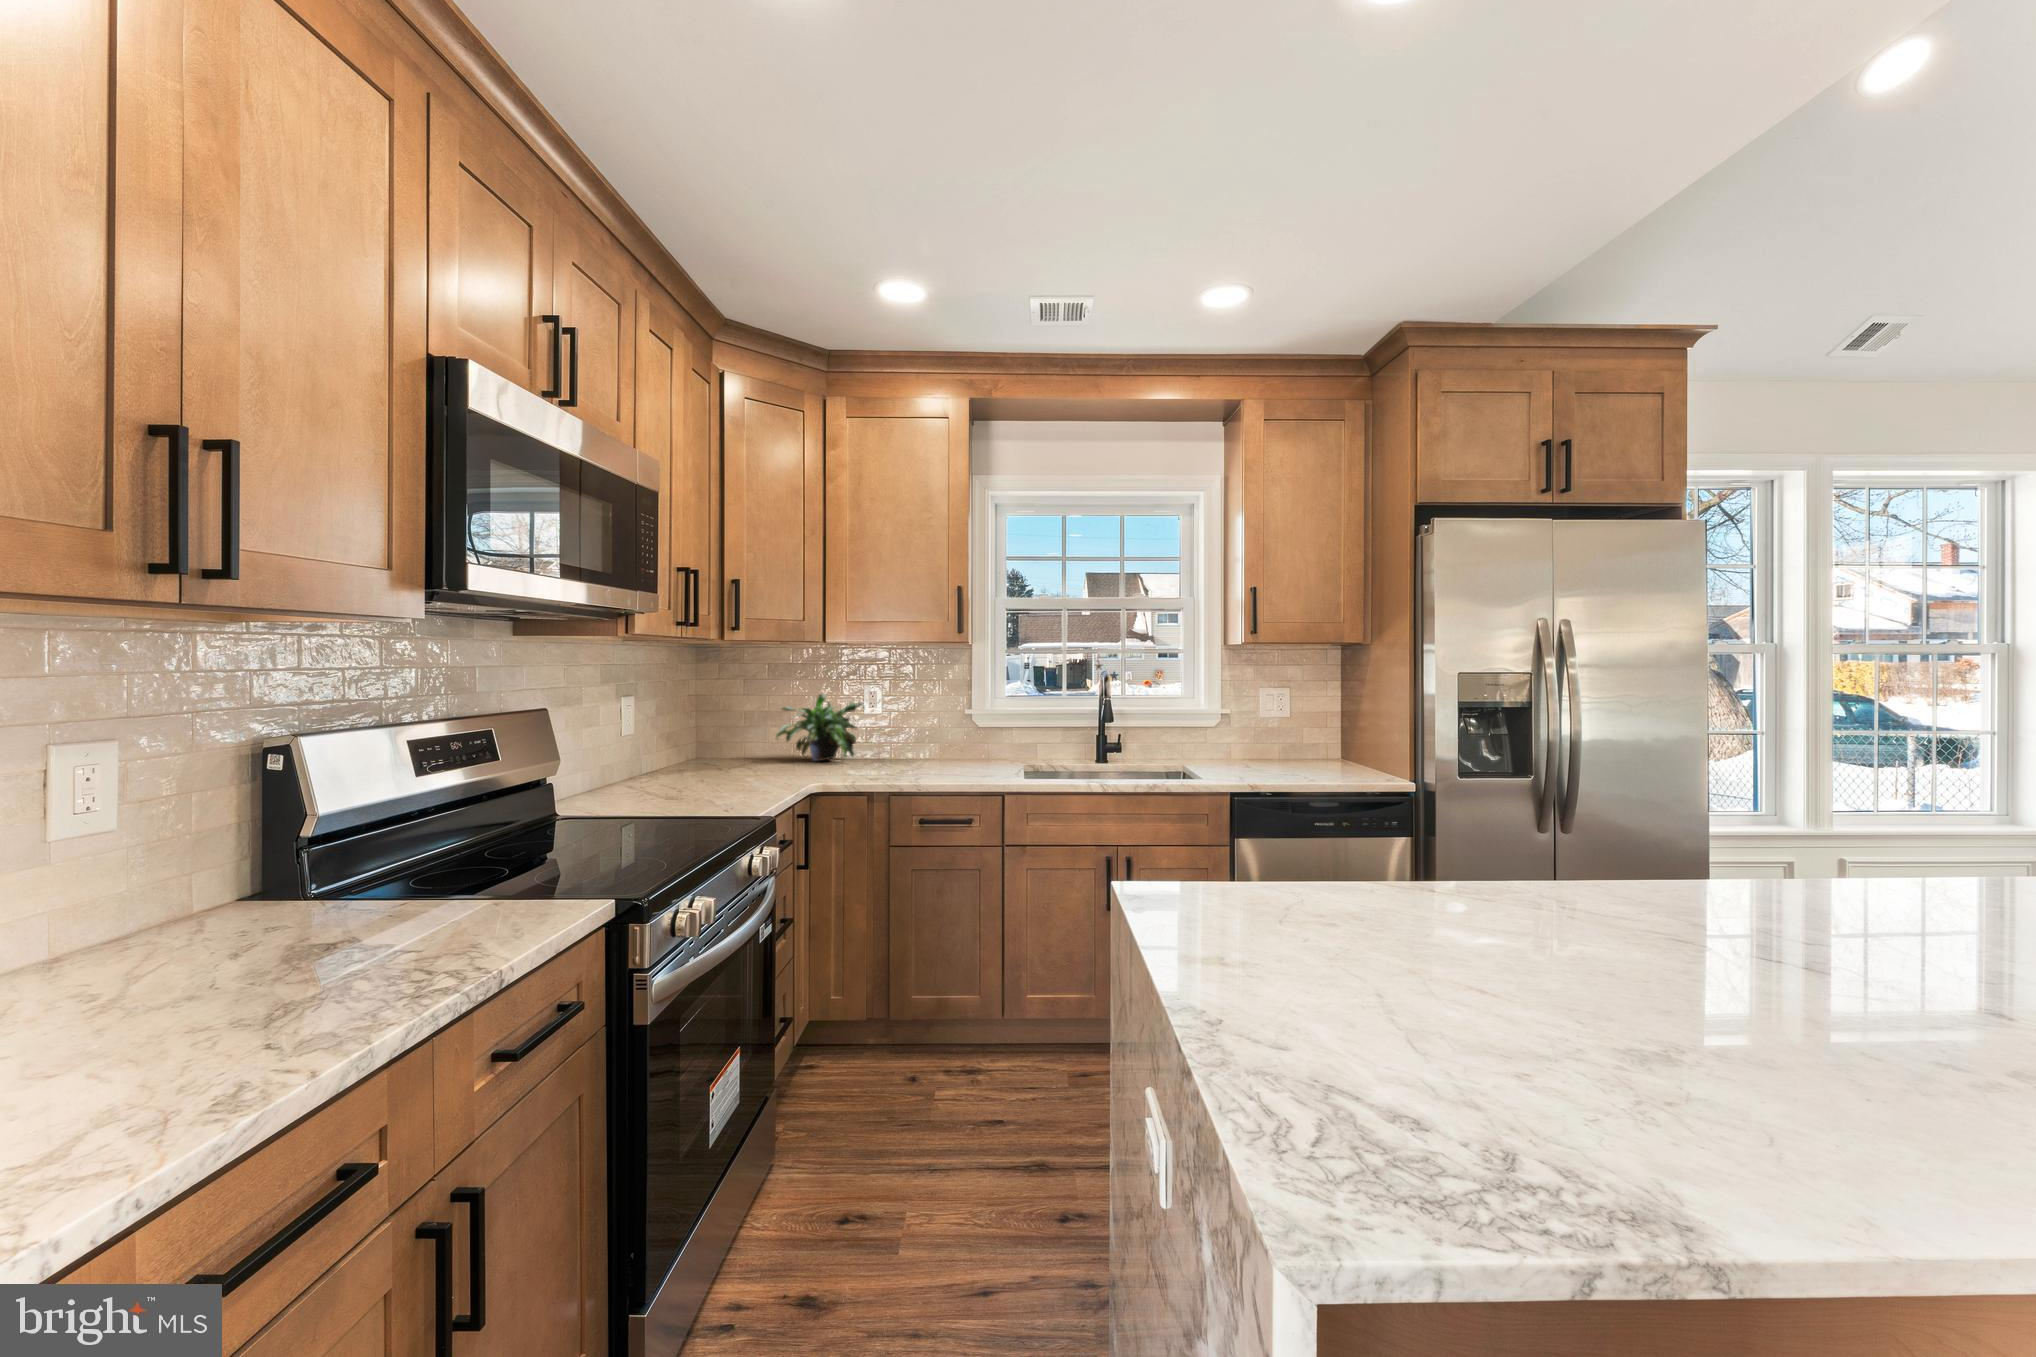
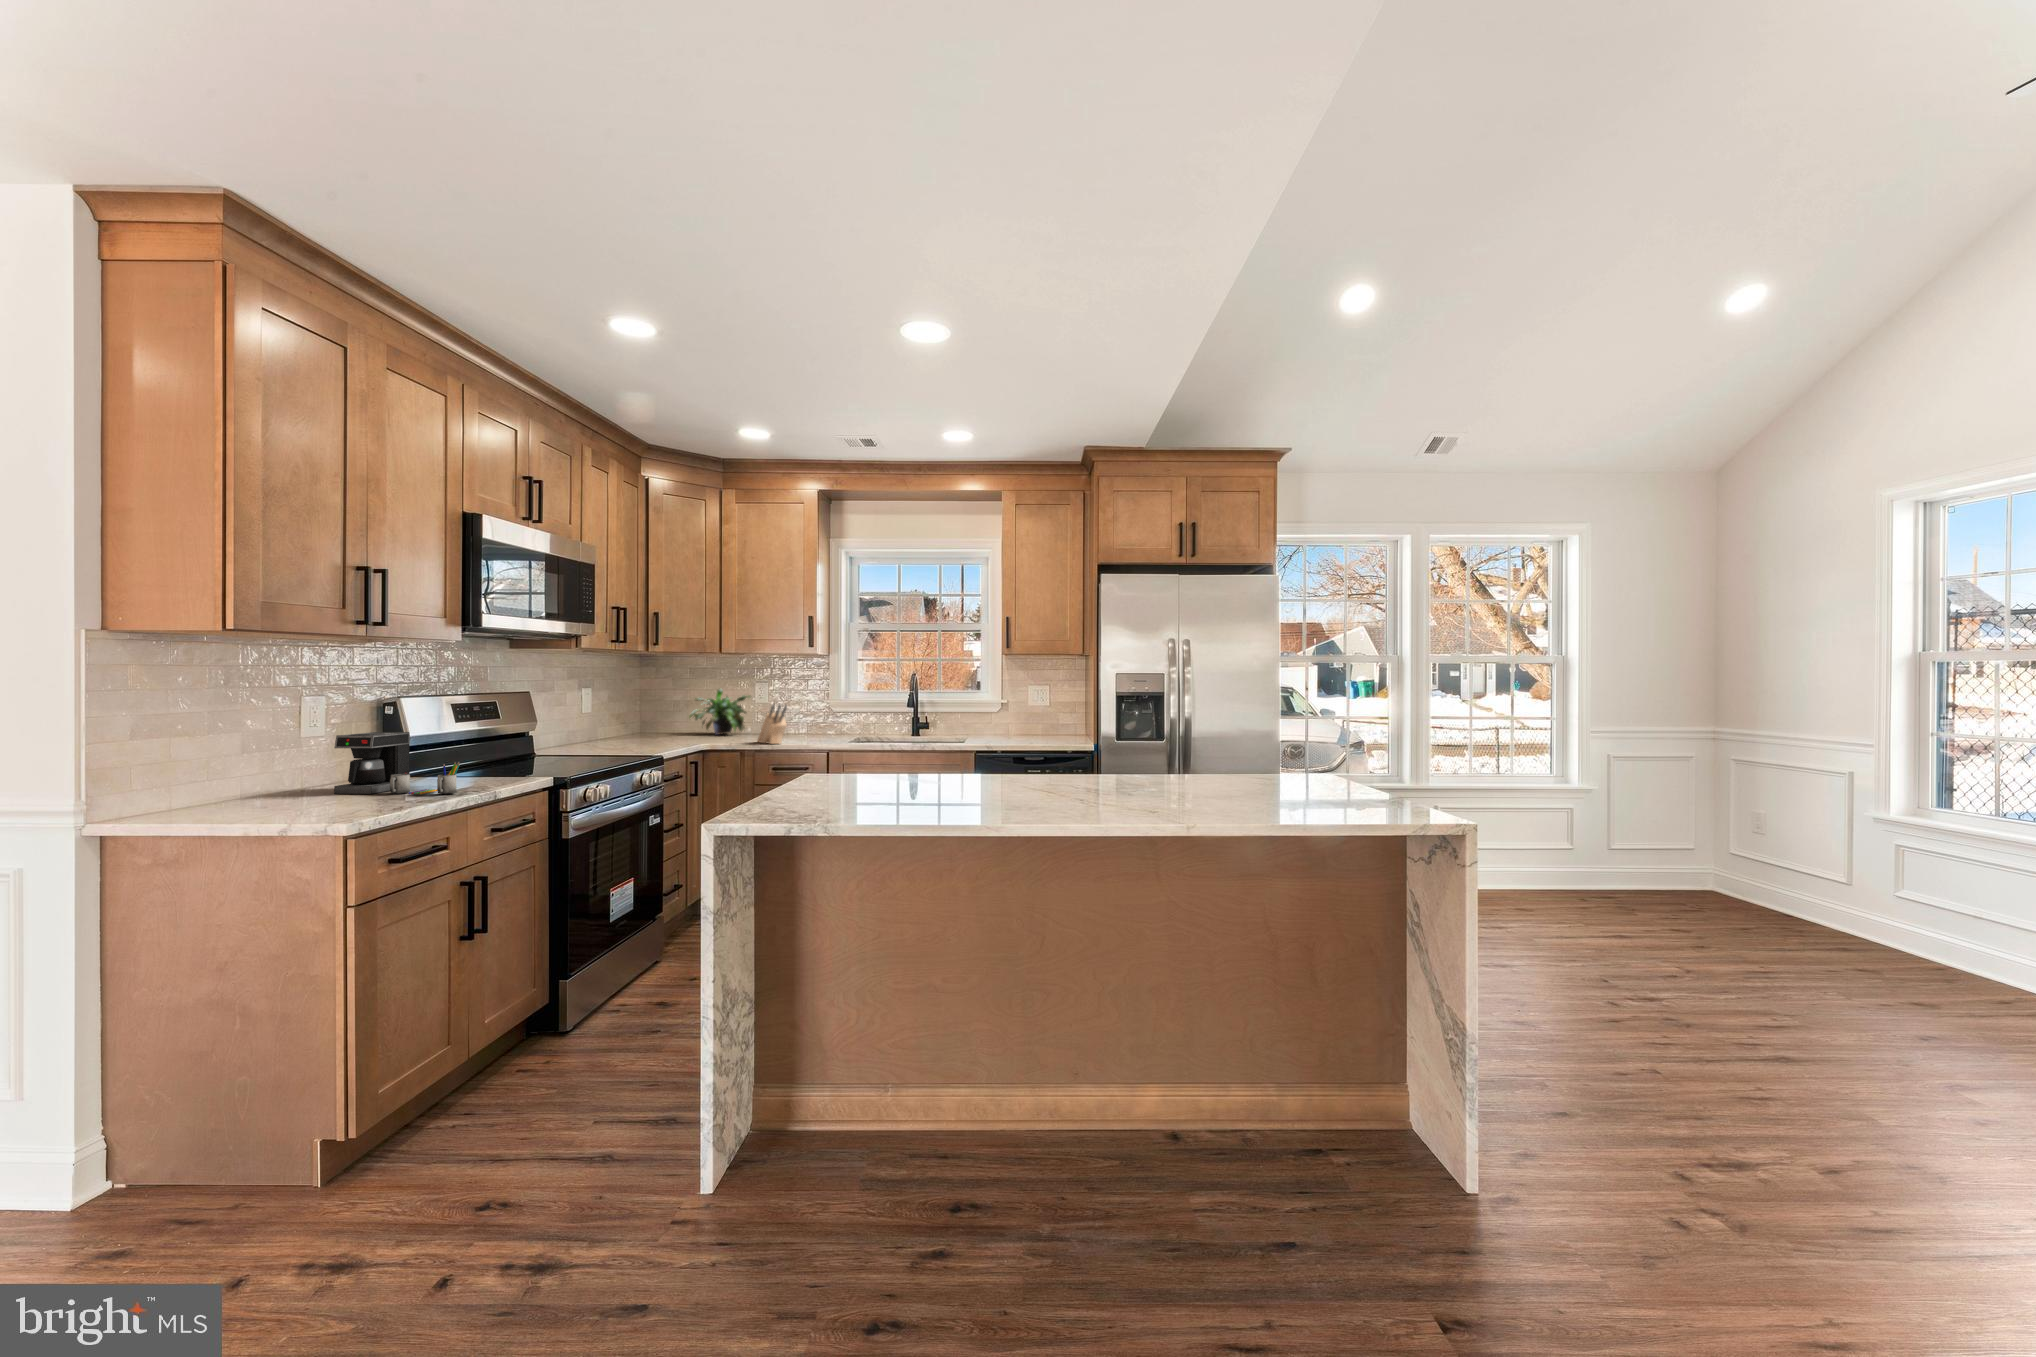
knife block: none [892,721,946,783] -> present [757,705,787,744]
coffee maker: none [96,828,415,1003] -> present [334,732,460,794]

